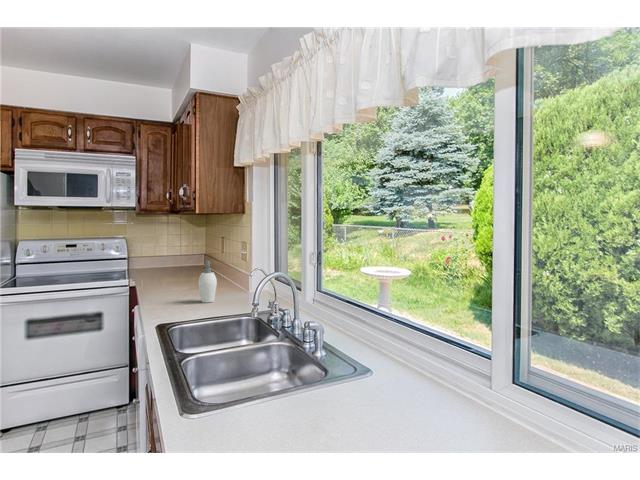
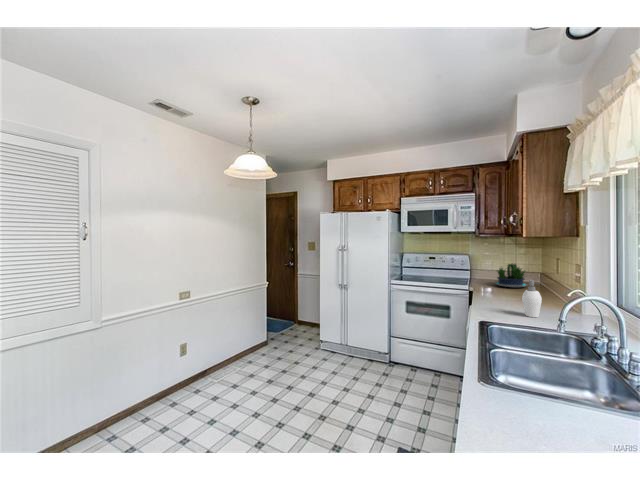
potted plant: none [159,248,201,276] -> present [495,264,527,287]

